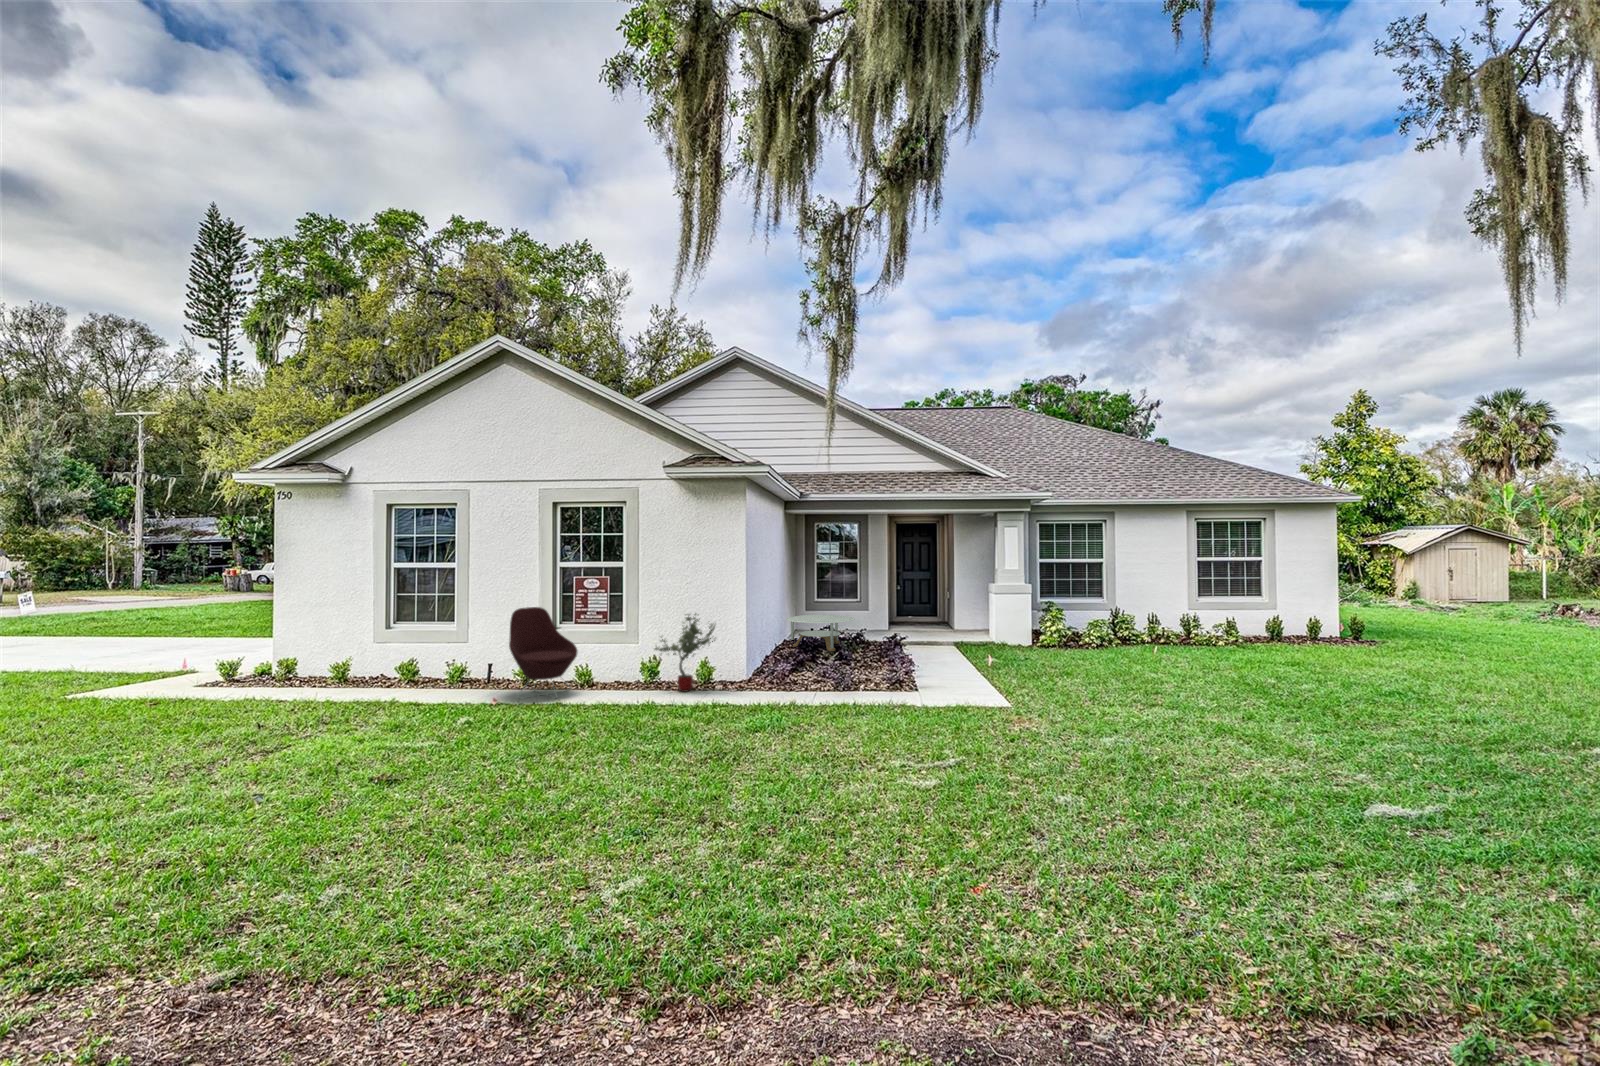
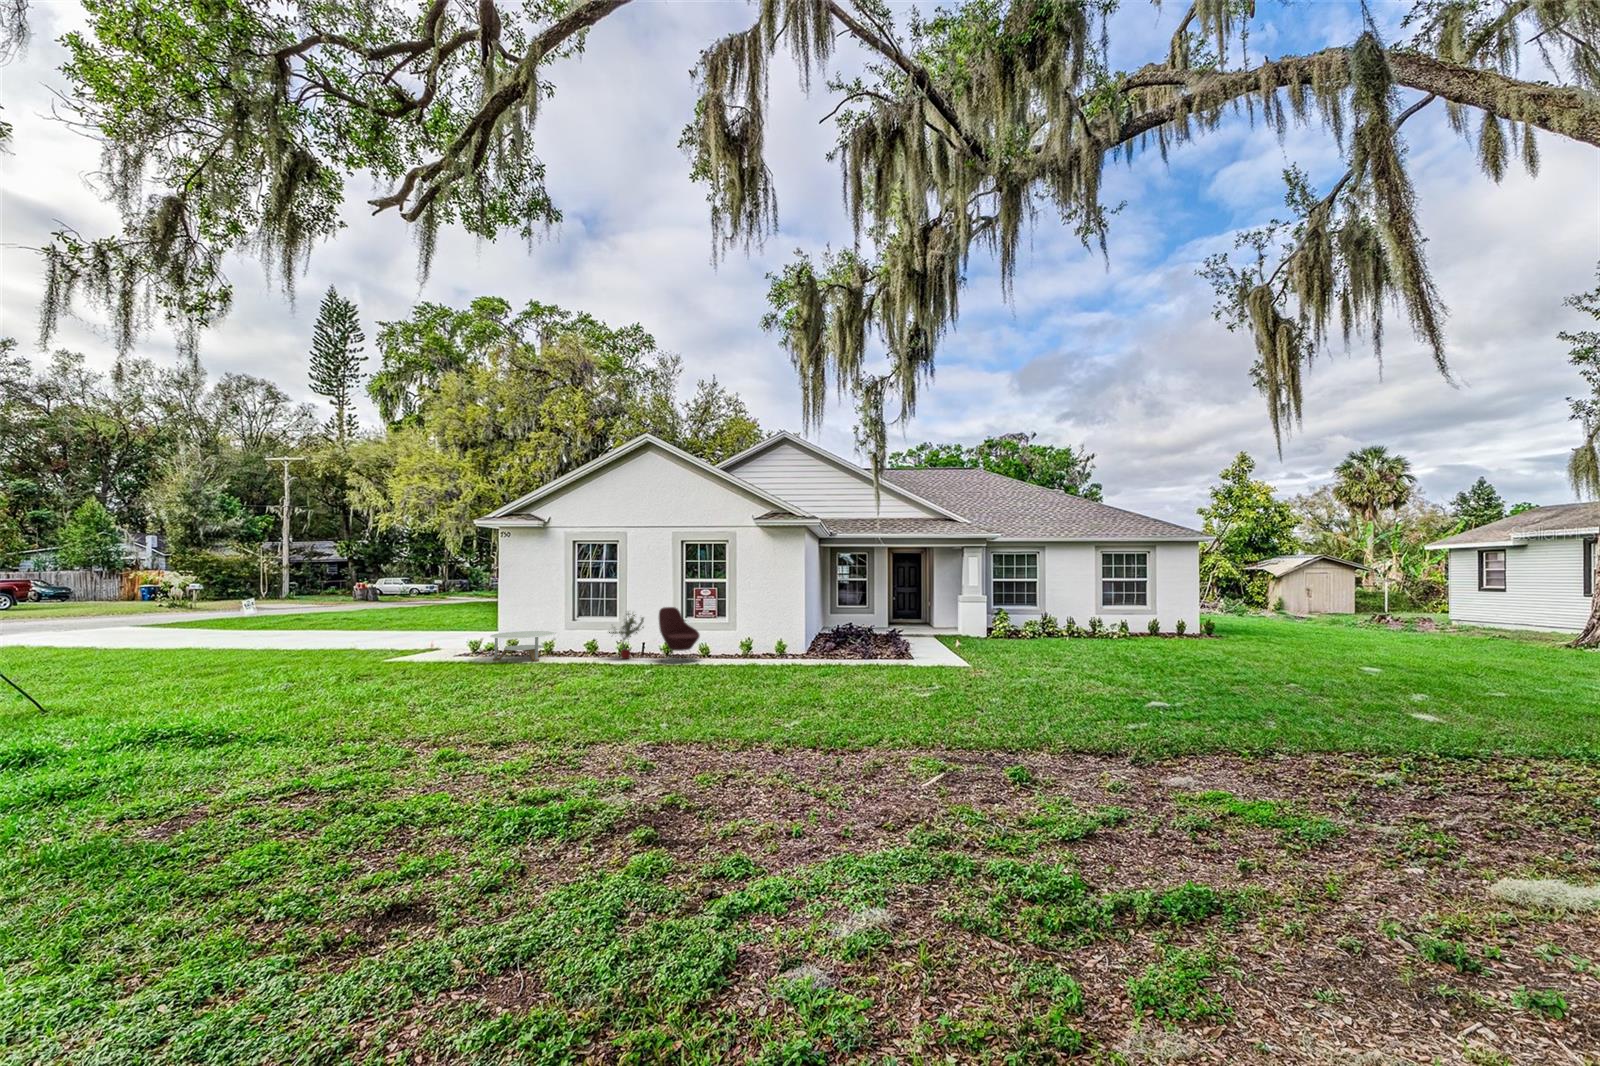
potted tree: present [655,613,715,692] -> present [609,613,644,659]
round table: present [786,615,854,651] -> present [490,631,556,662]

